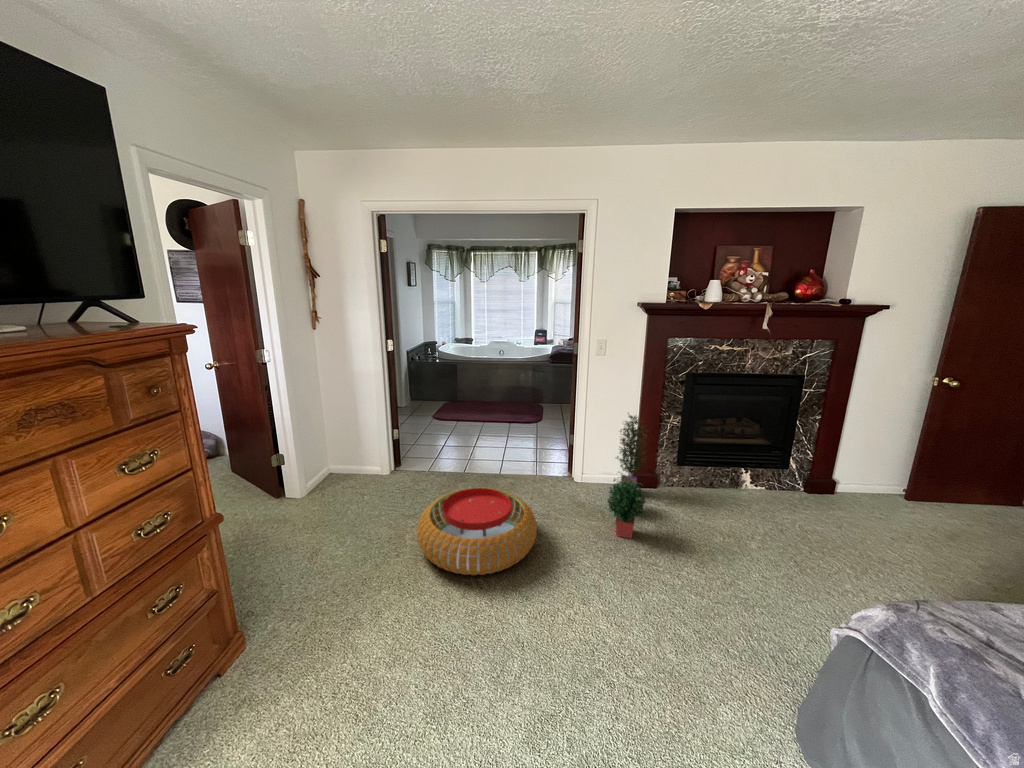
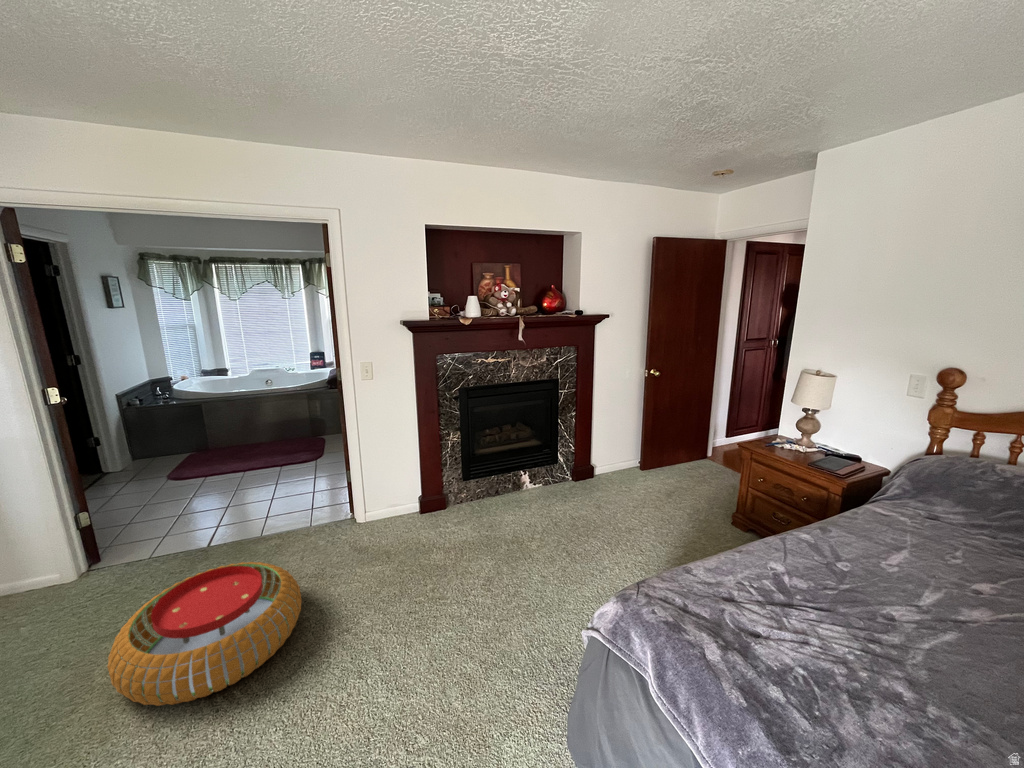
potted plant: present [608,416,647,538] -> none [387,436,435,577]

